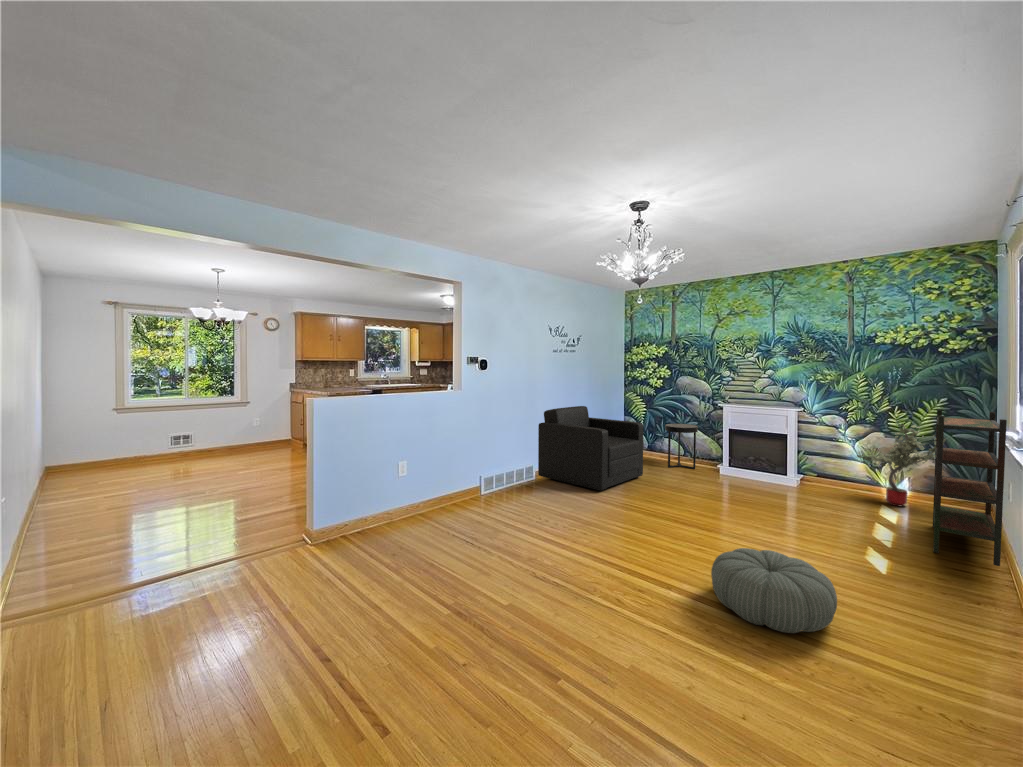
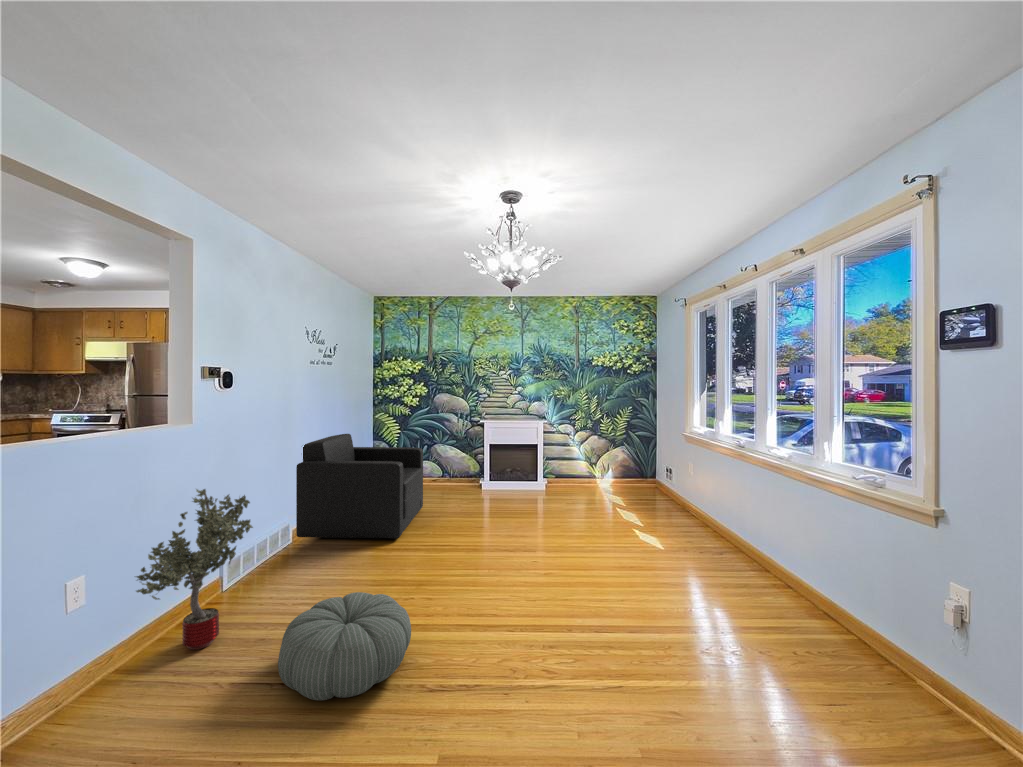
bookshelf: present [933,409,1007,566] -> none [647,417,703,526]
side table: present [665,424,698,469] -> none [429,443,461,492]
potted tree: present [857,424,946,506] -> present [136,489,253,650]
pouf: present [711,548,837,633] -> present [278,592,411,700]

